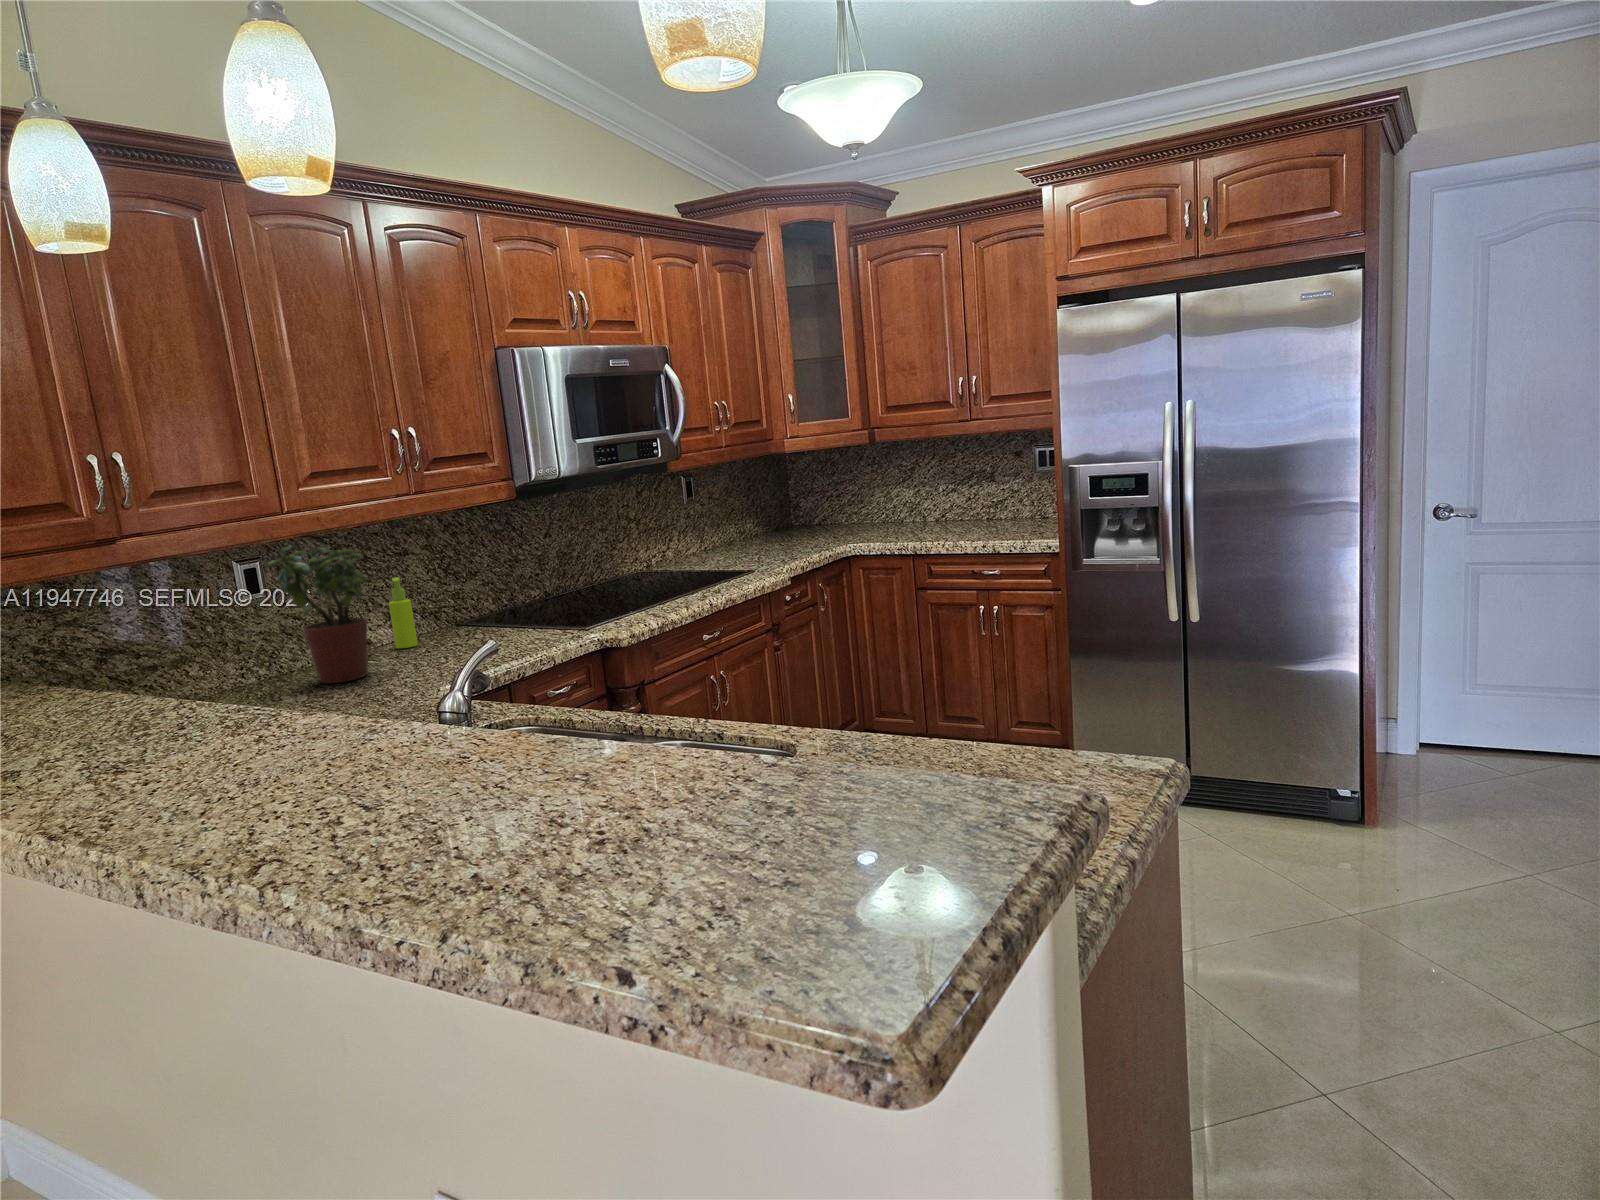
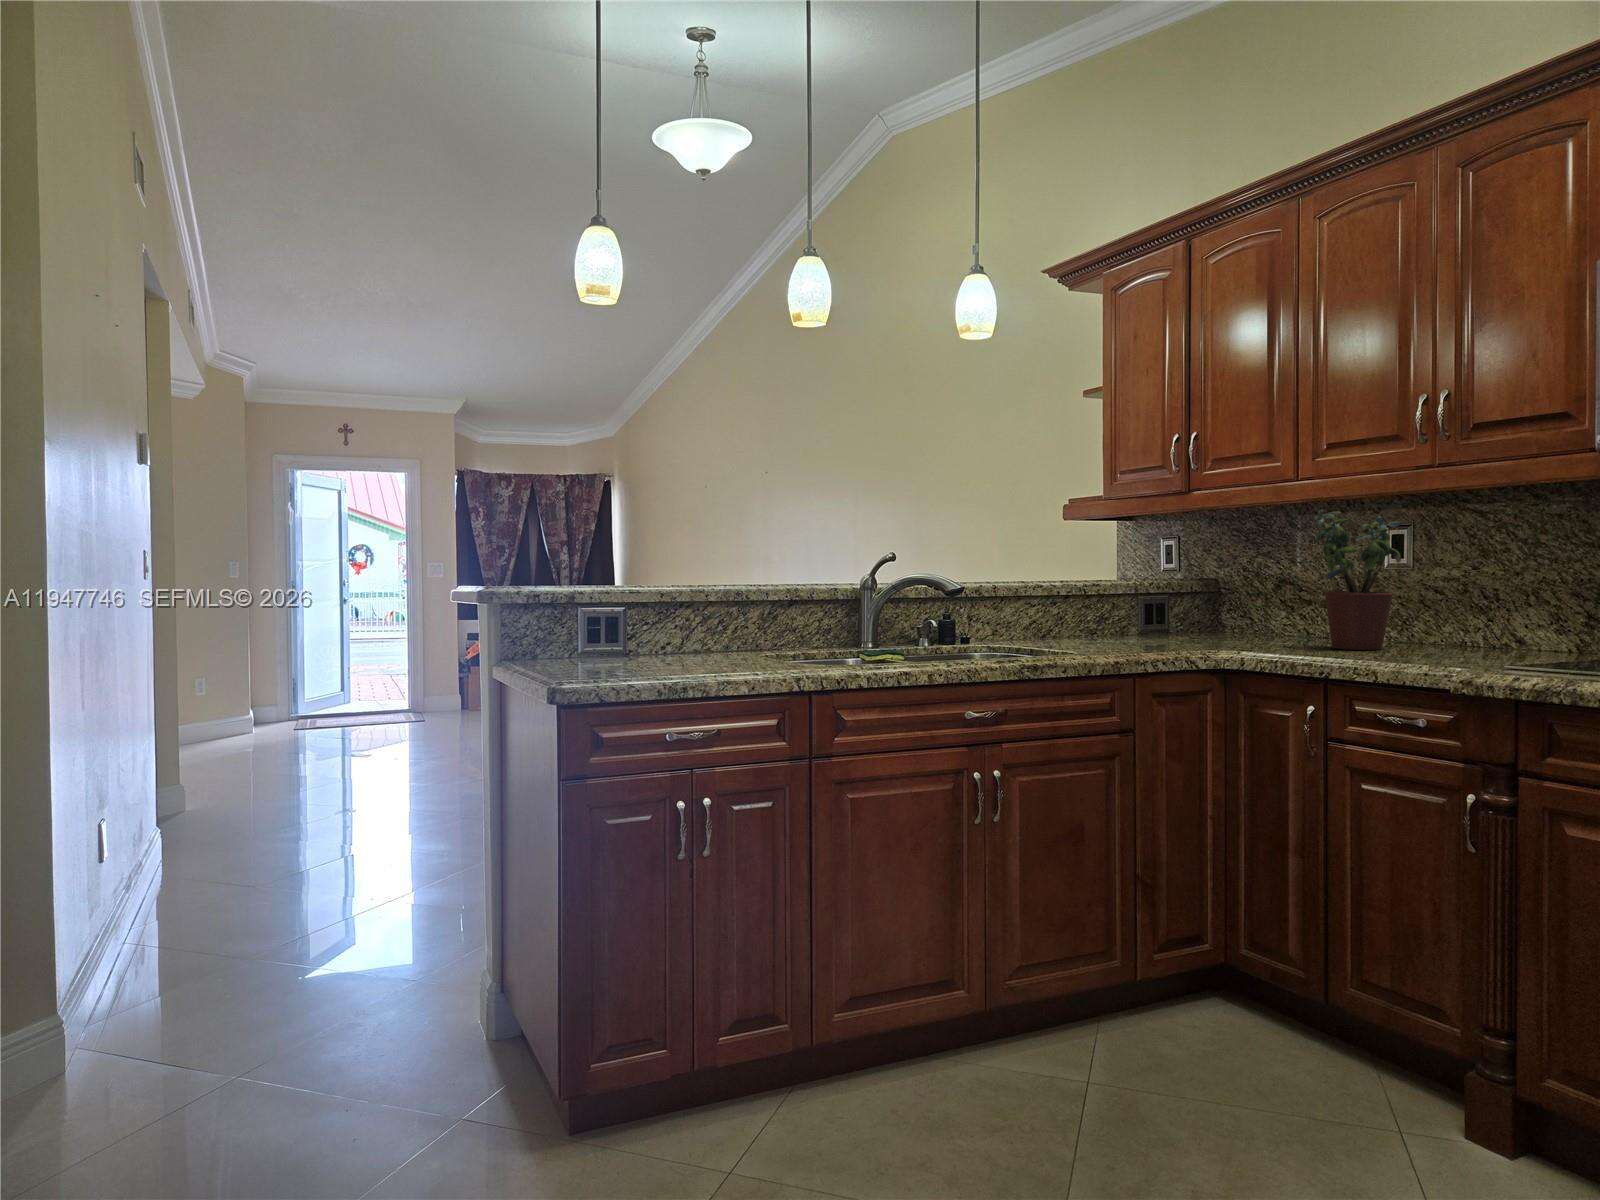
soap dispenser: present [389,577,418,648] -> none [1499,566,1534,653]

